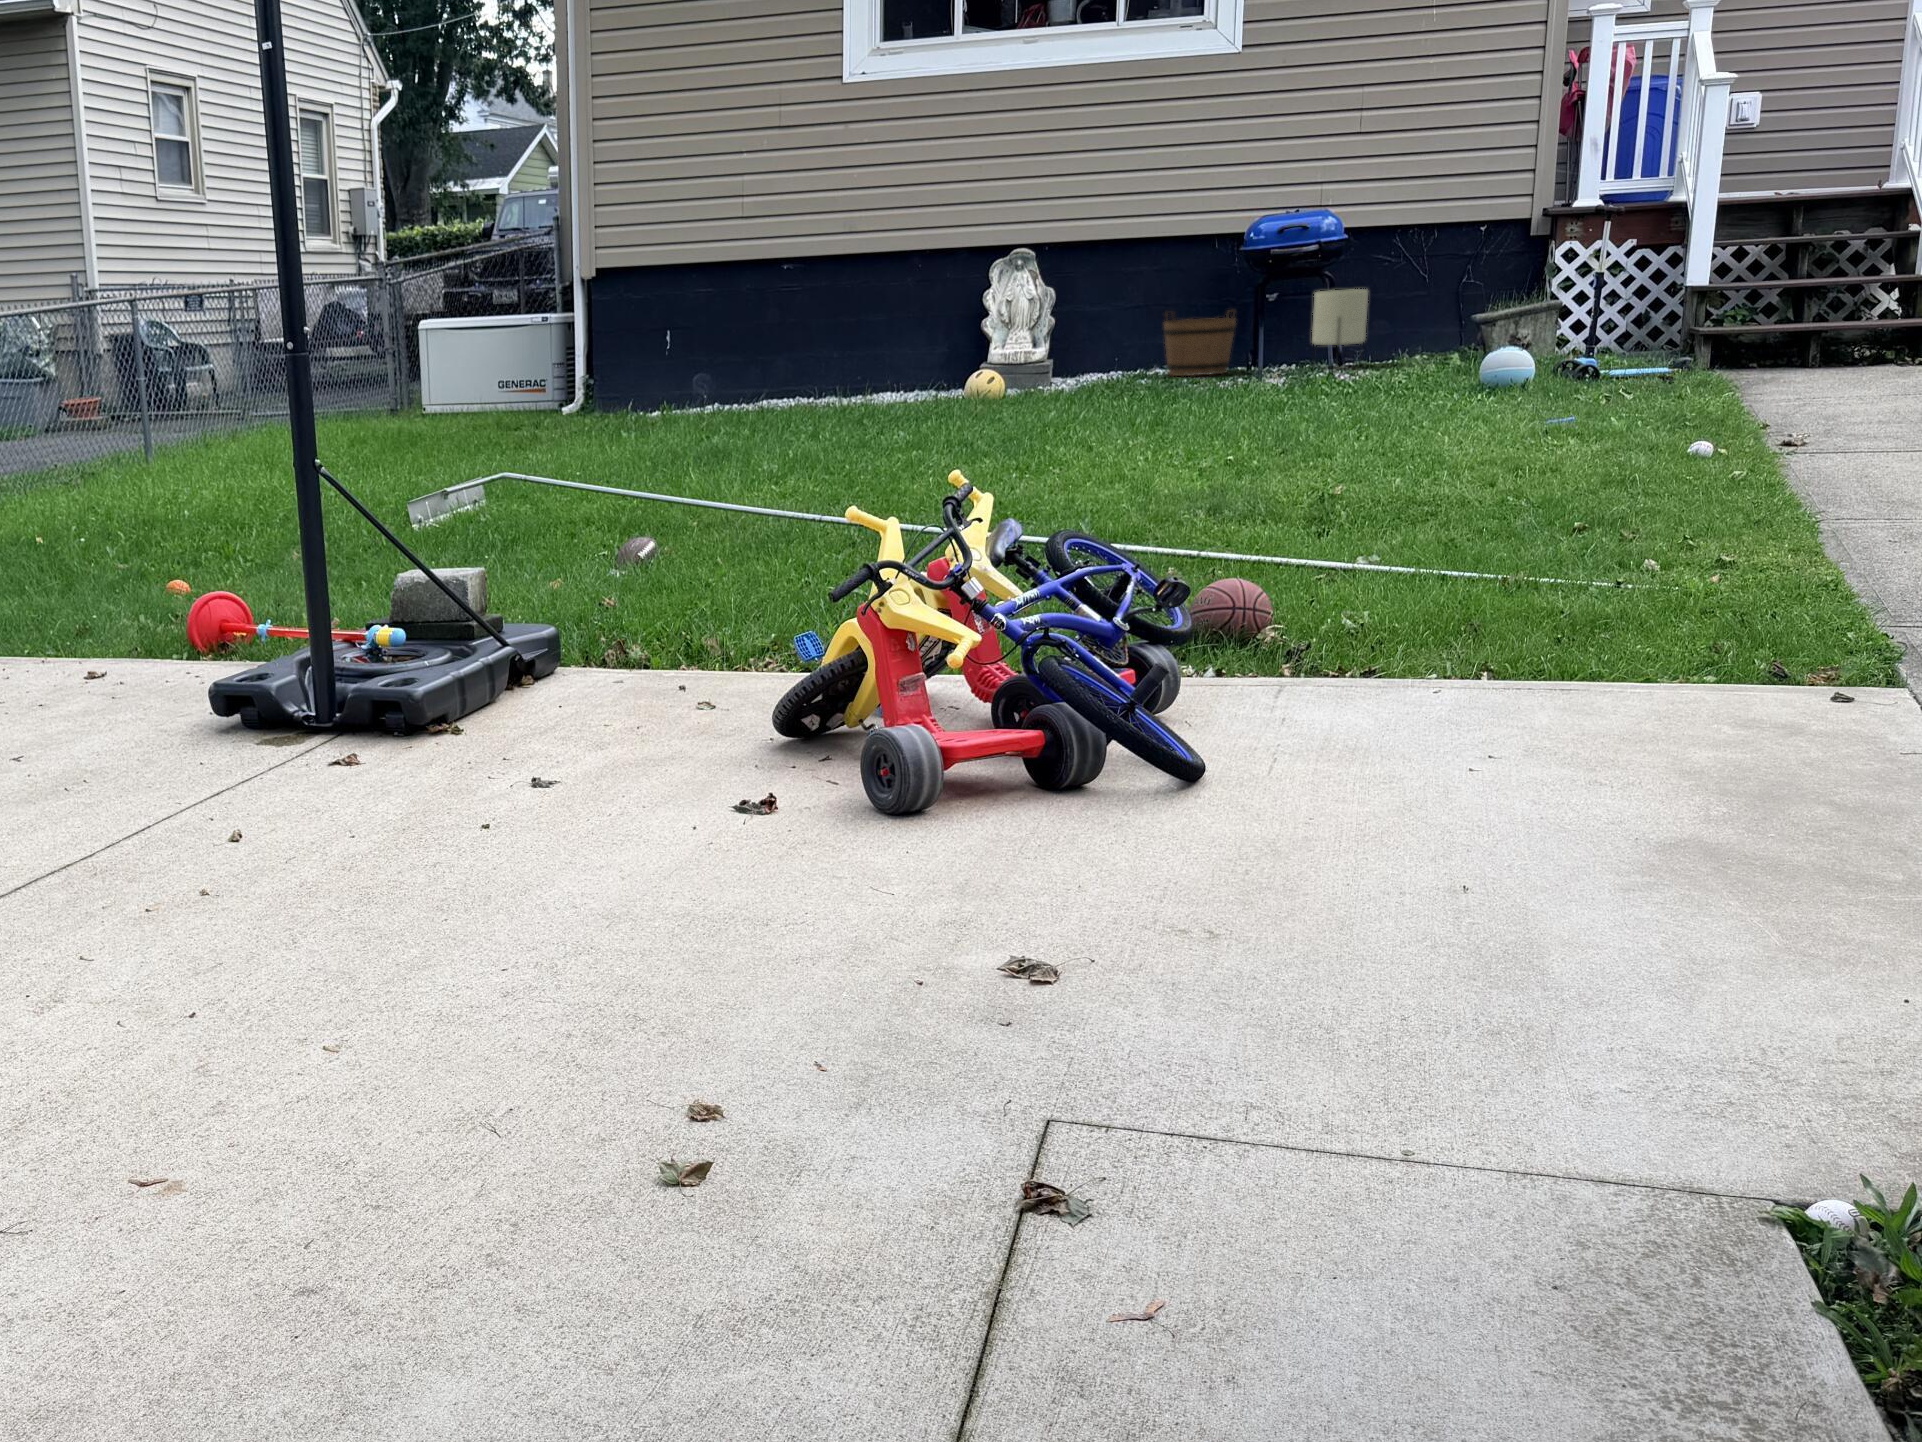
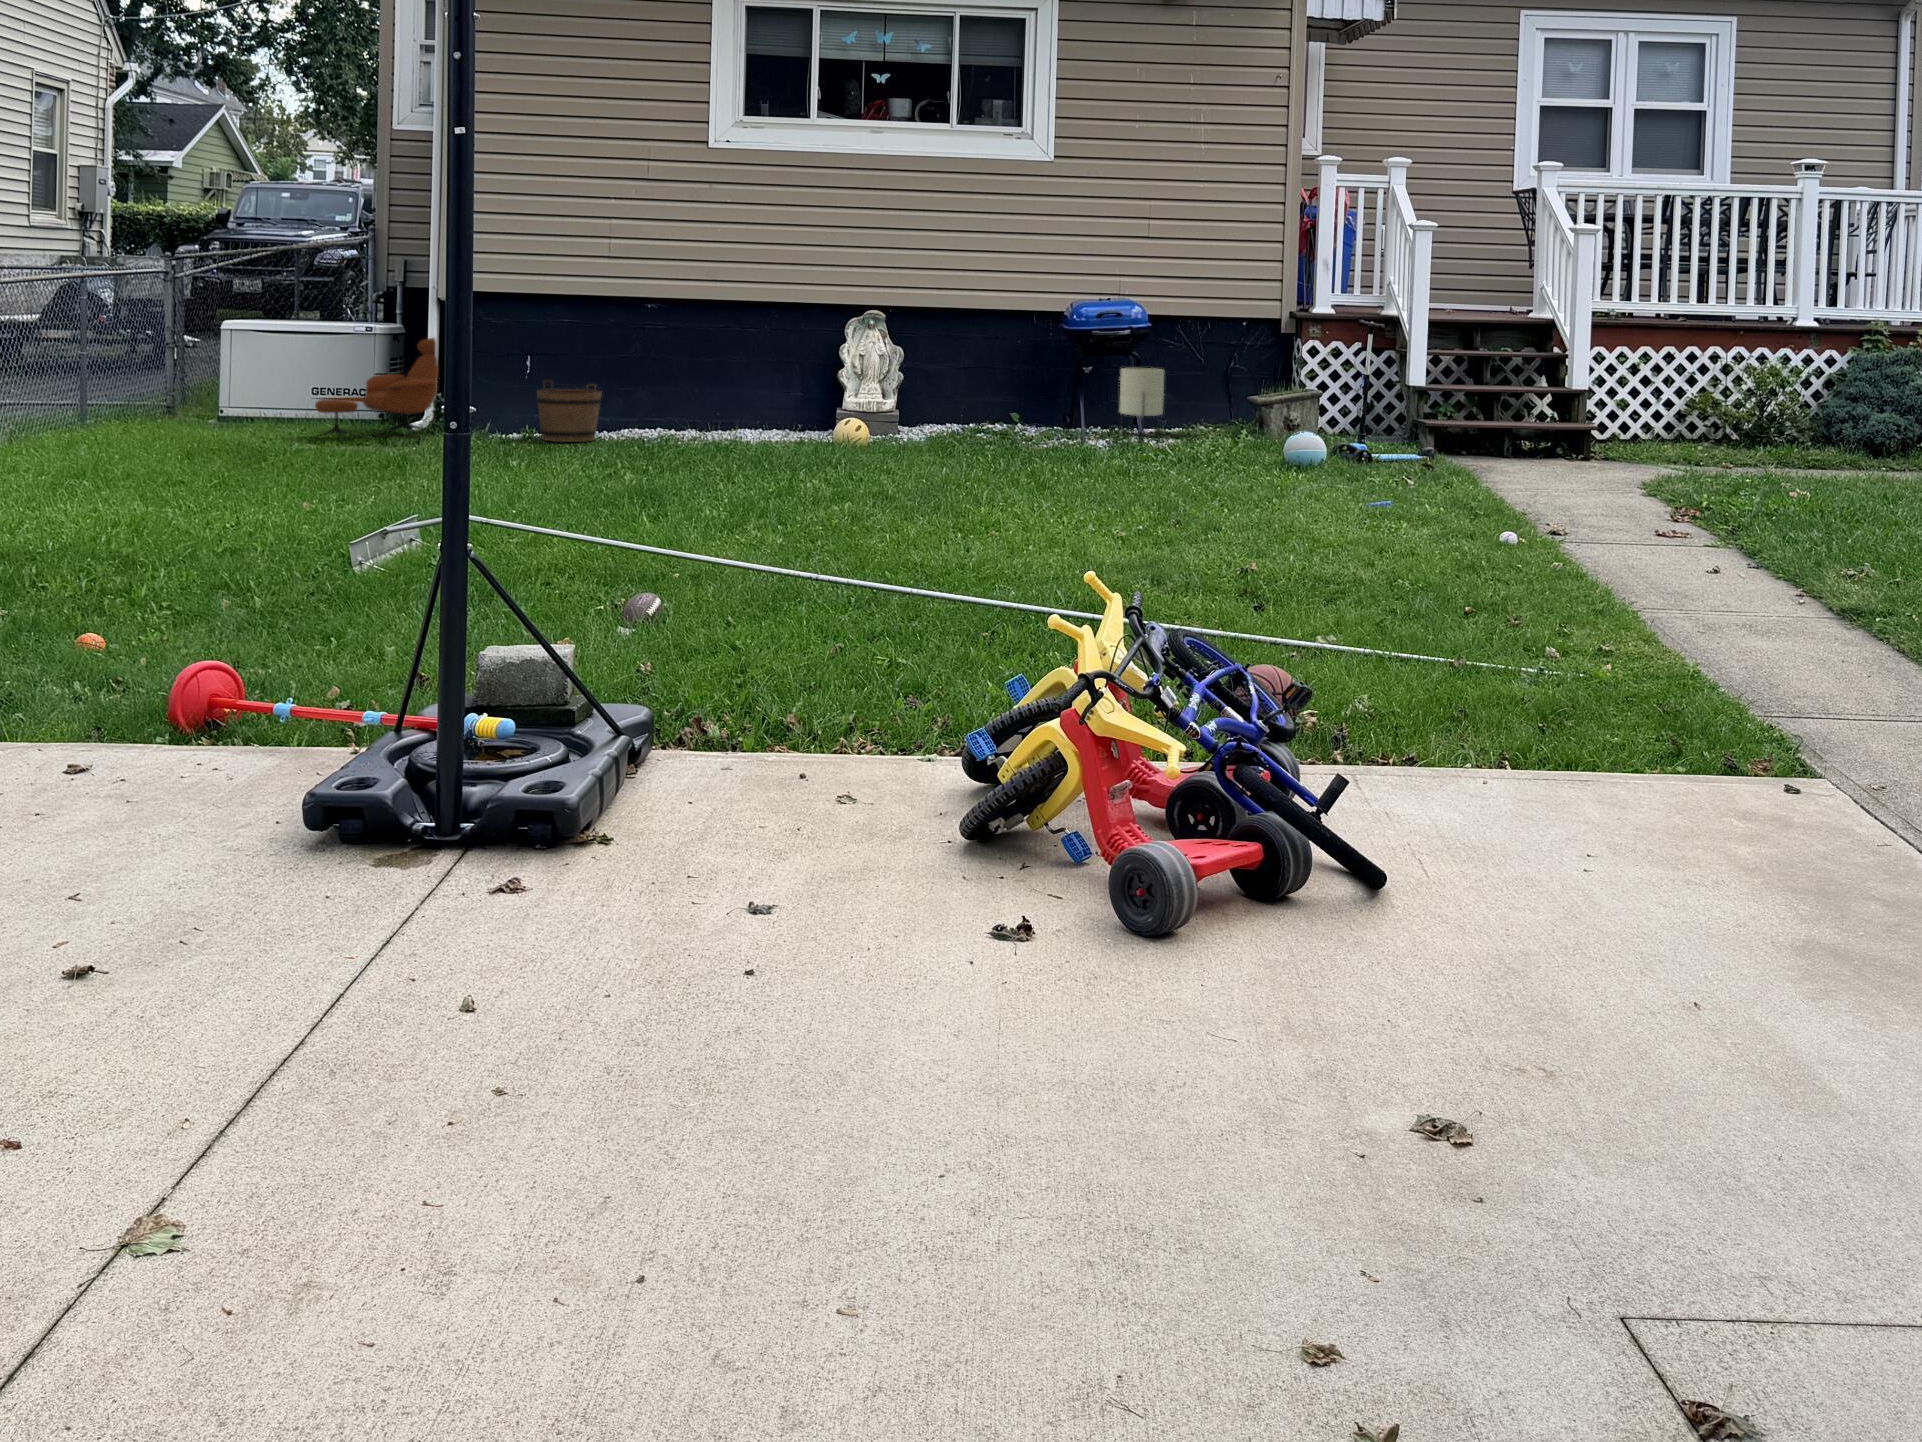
lounge chair: none [464,311,590,418] -> present [315,337,439,439]
bucket: present [1163,311,1236,376] -> present [536,381,602,442]

